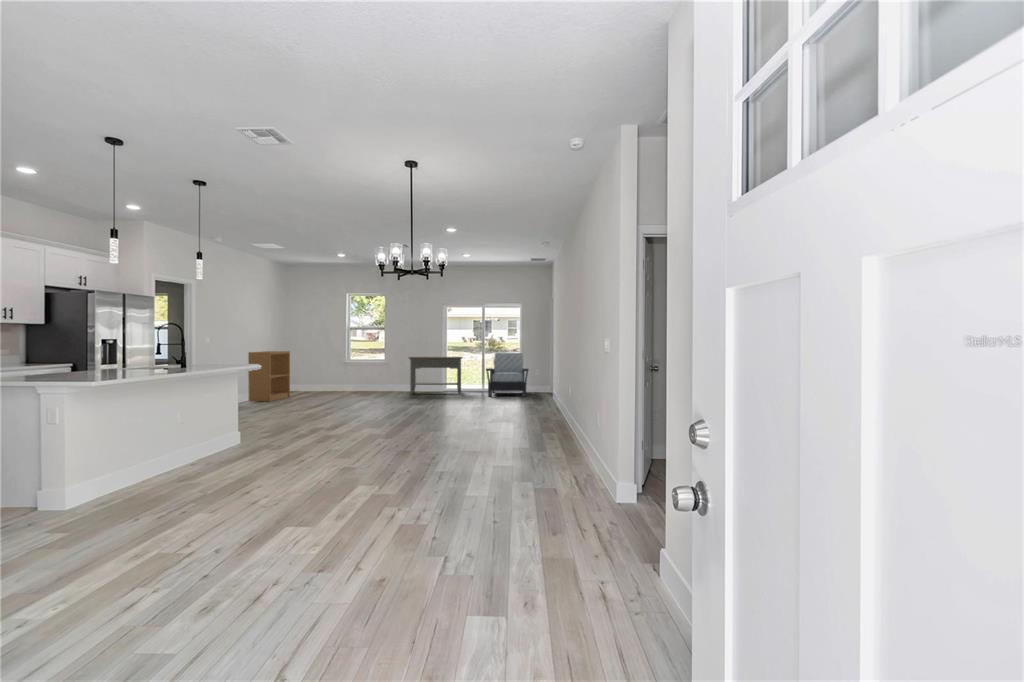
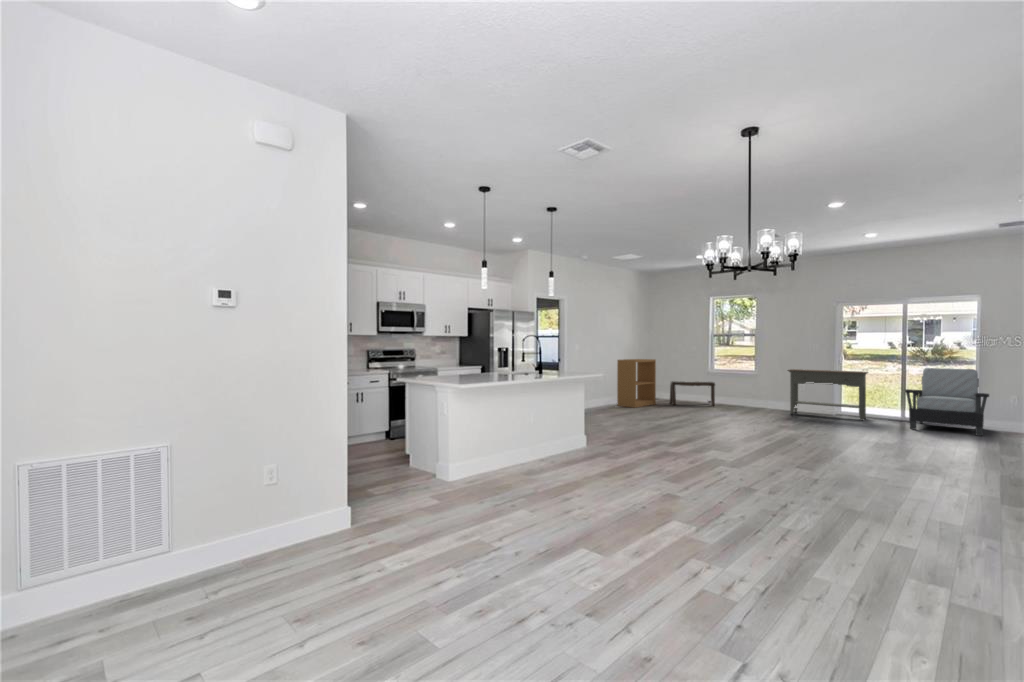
bench: none [304,371,348,396] -> present [670,381,715,406]

